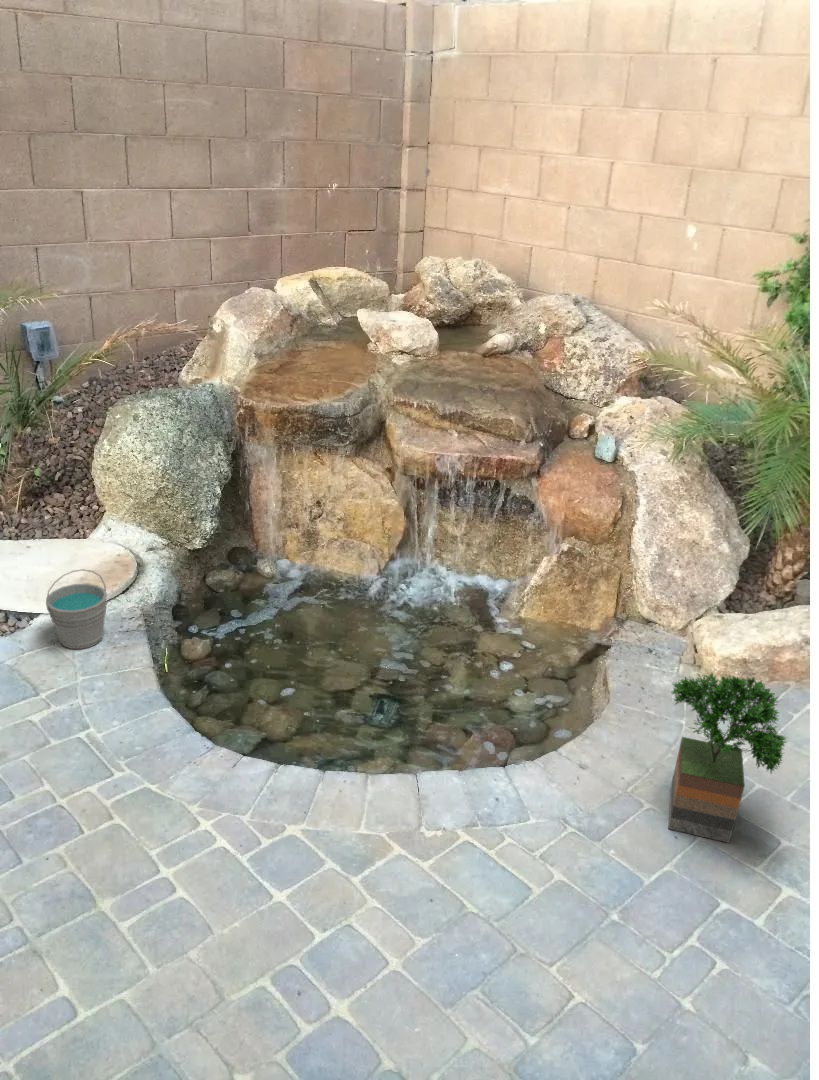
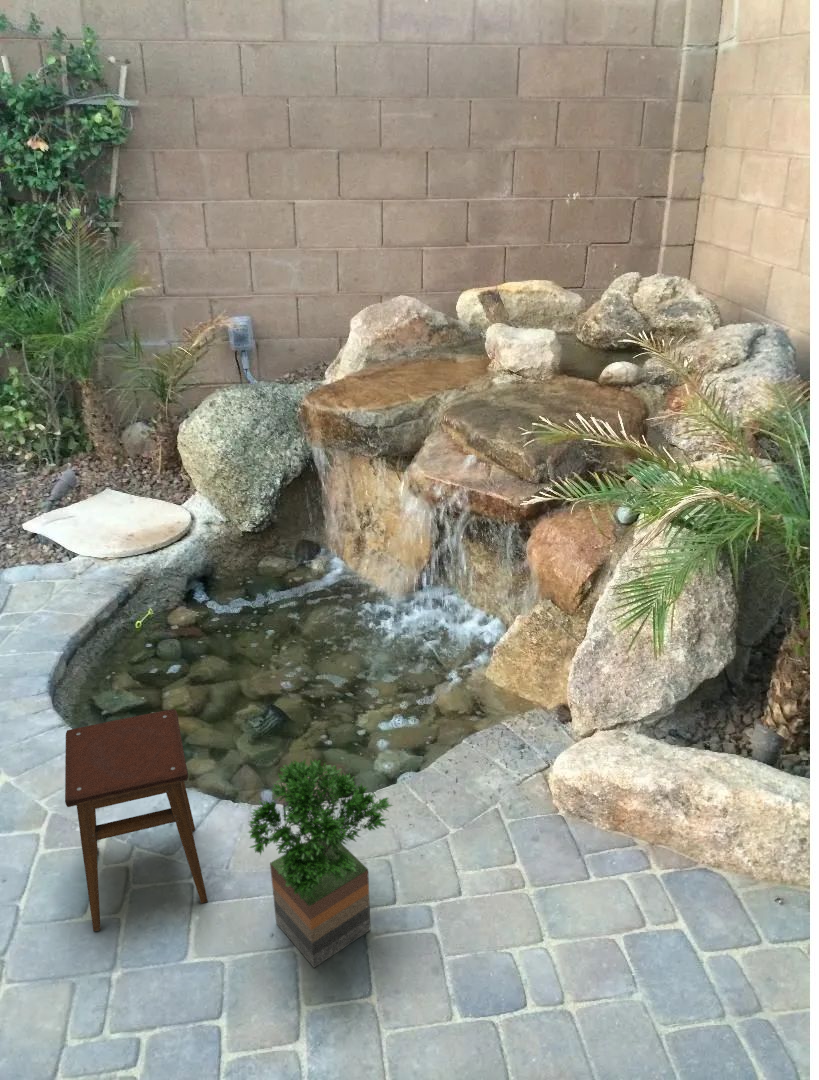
bucket: present [46,569,107,649] -> none [36,520,90,588]
stool: none [467,680,625,899] -> present [65,709,207,931]

